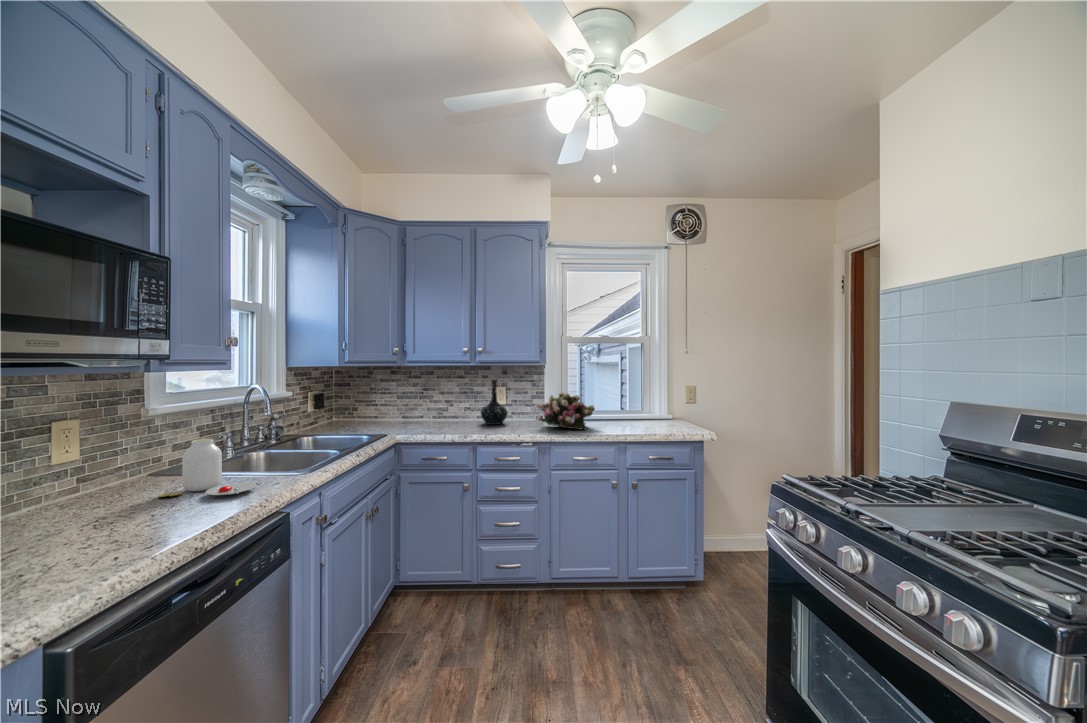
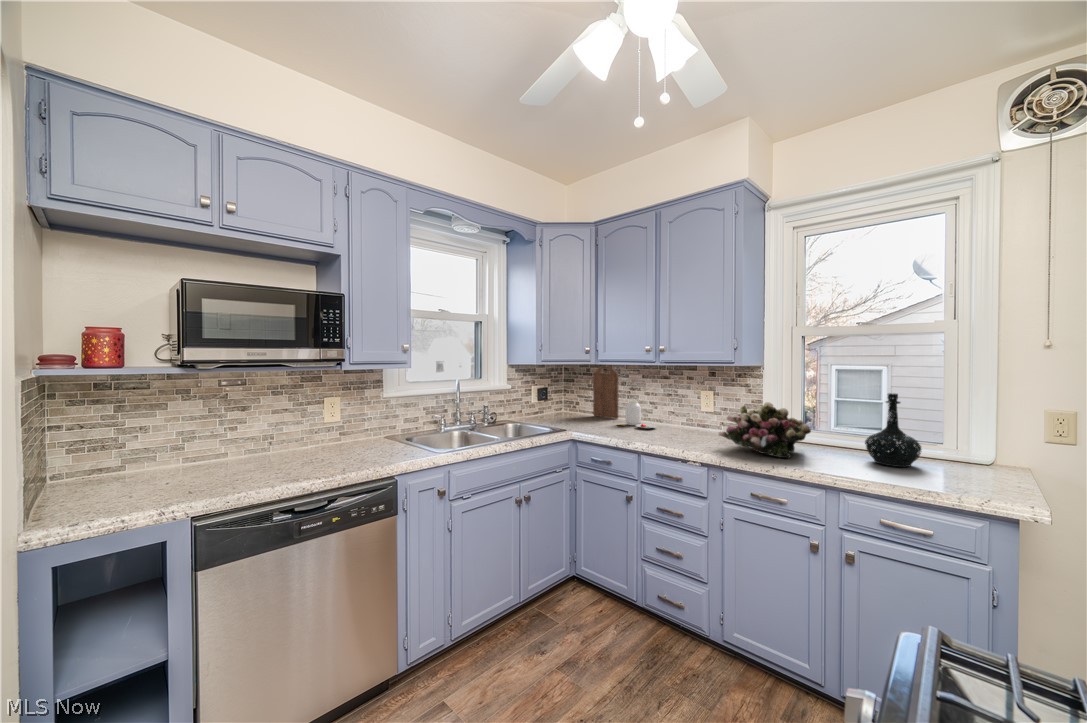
cutting board: none [380,368,411,420] -> present [593,366,619,419]
bottle: present [481,380,507,425] -> present [865,393,922,467]
jar: present [158,439,256,497] -> present [618,400,657,429]

